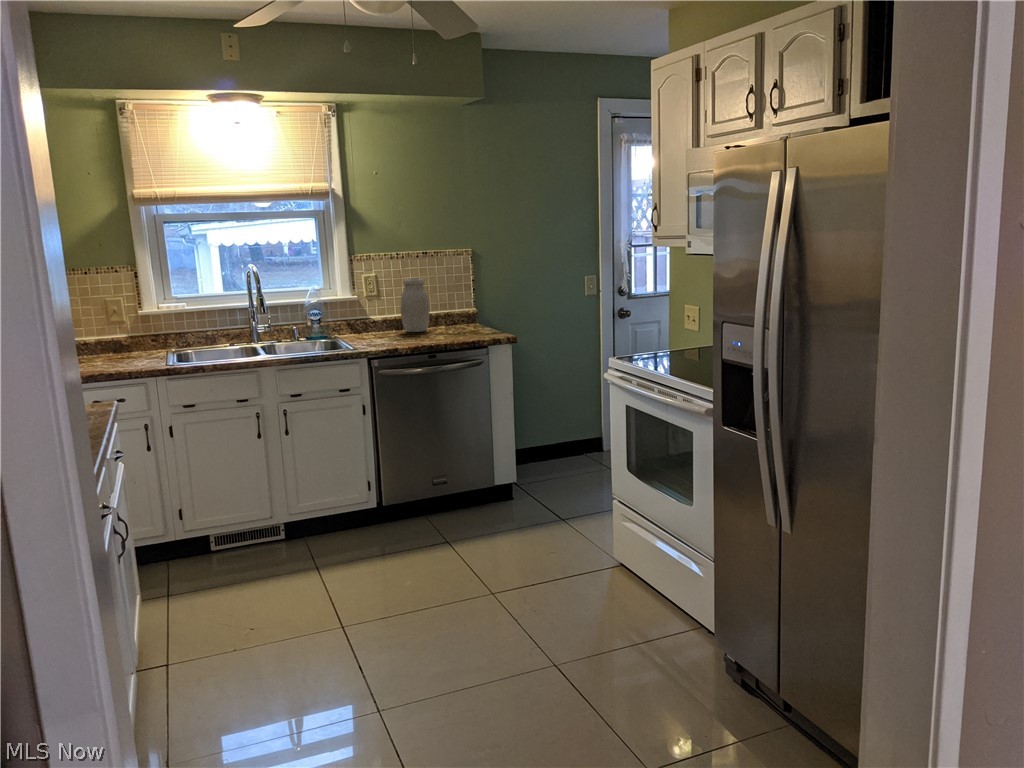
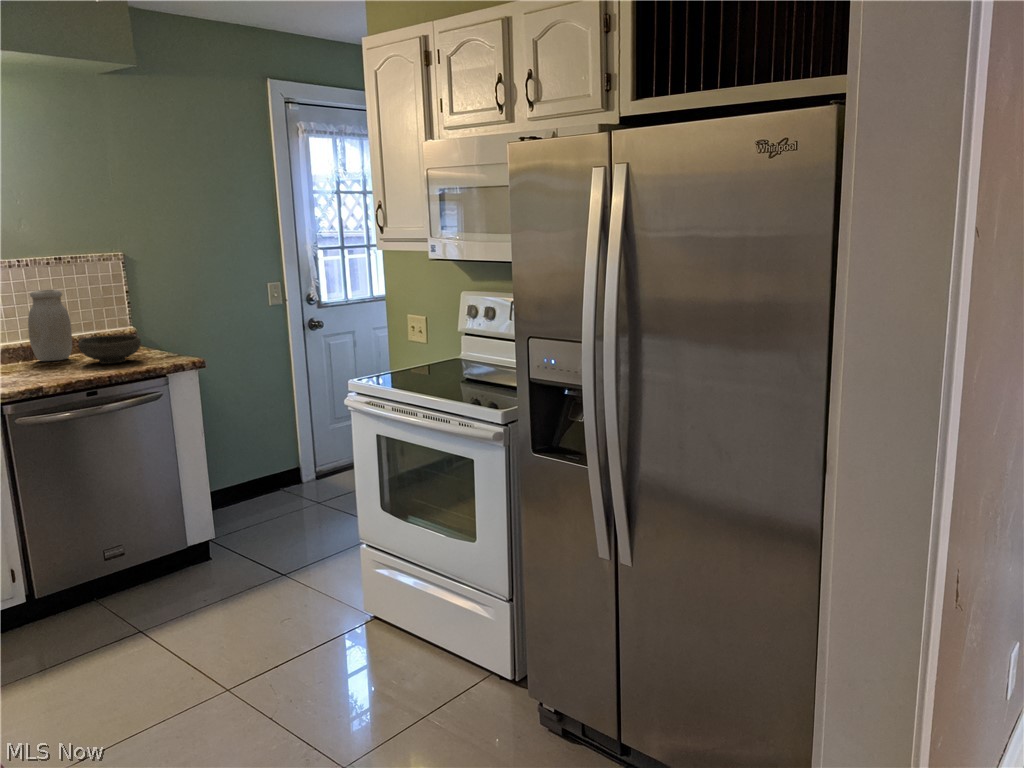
bowl: none [430,315,473,336] -> present [78,335,141,364]

